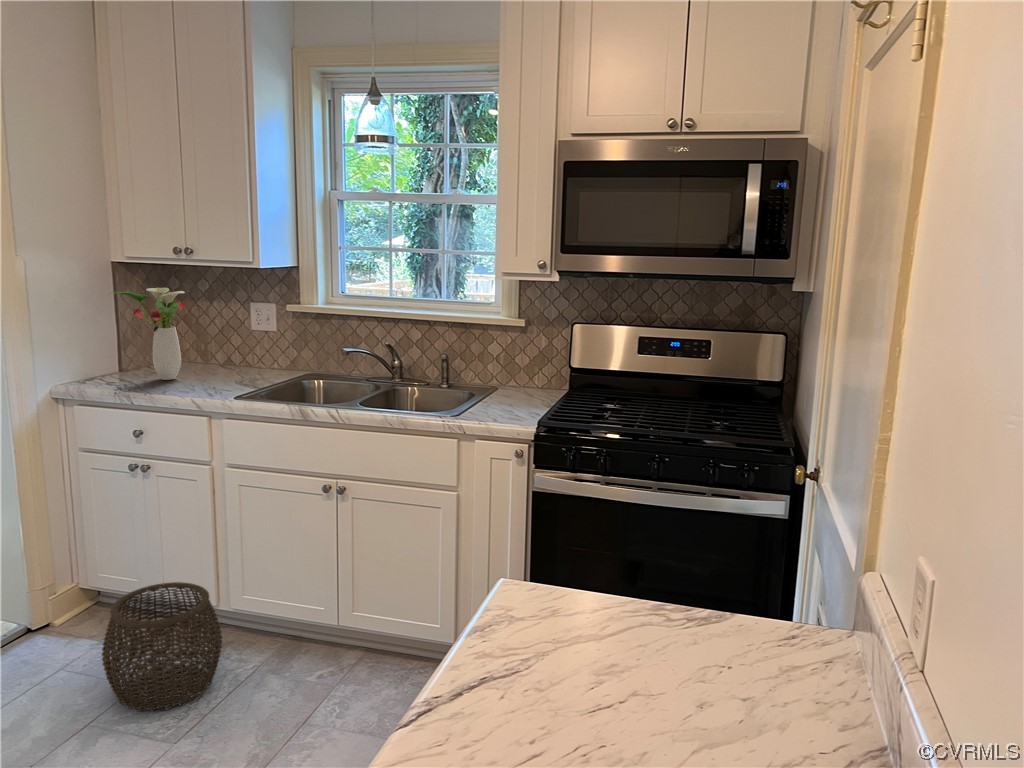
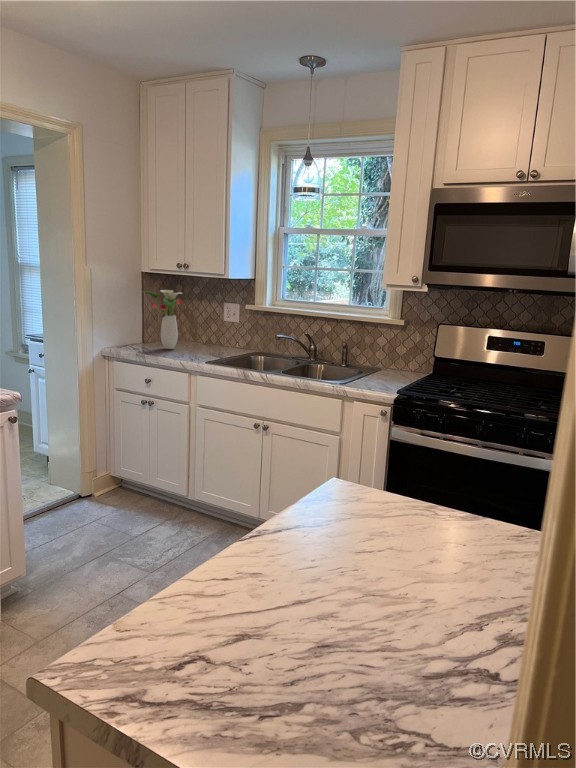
woven basket: present [102,582,223,711] -> none [114,476,185,554]

